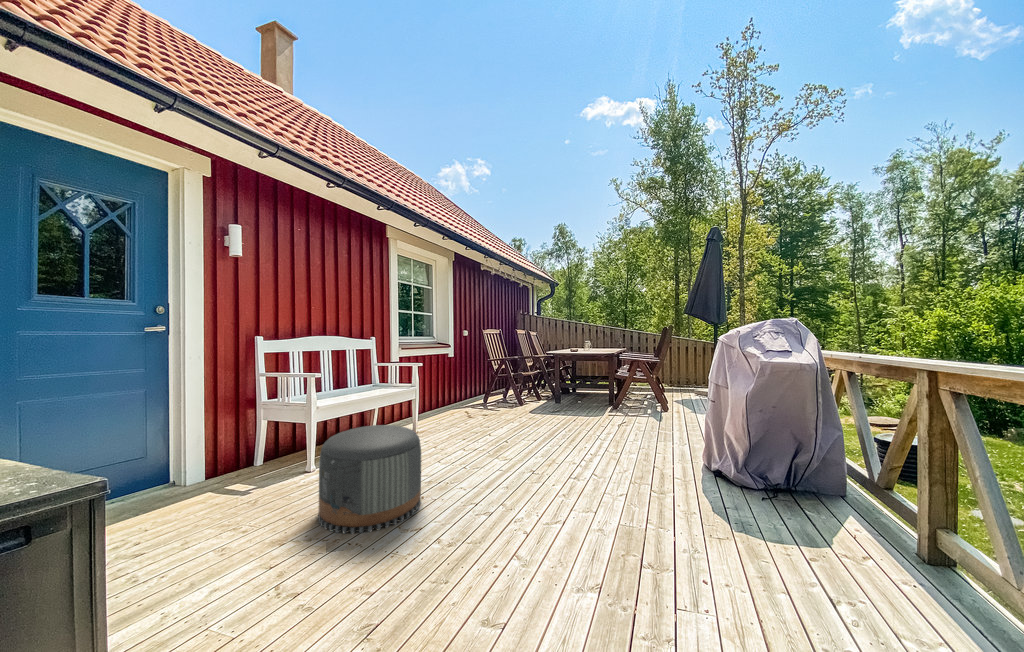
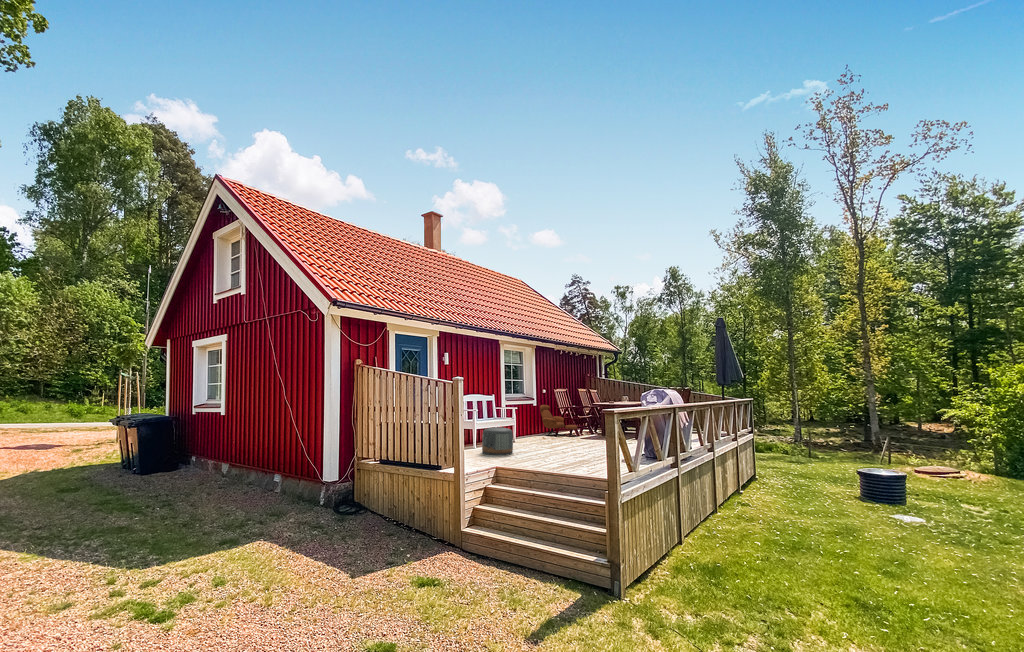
lounge chair: none [458,354,521,405] -> present [540,405,577,437]

